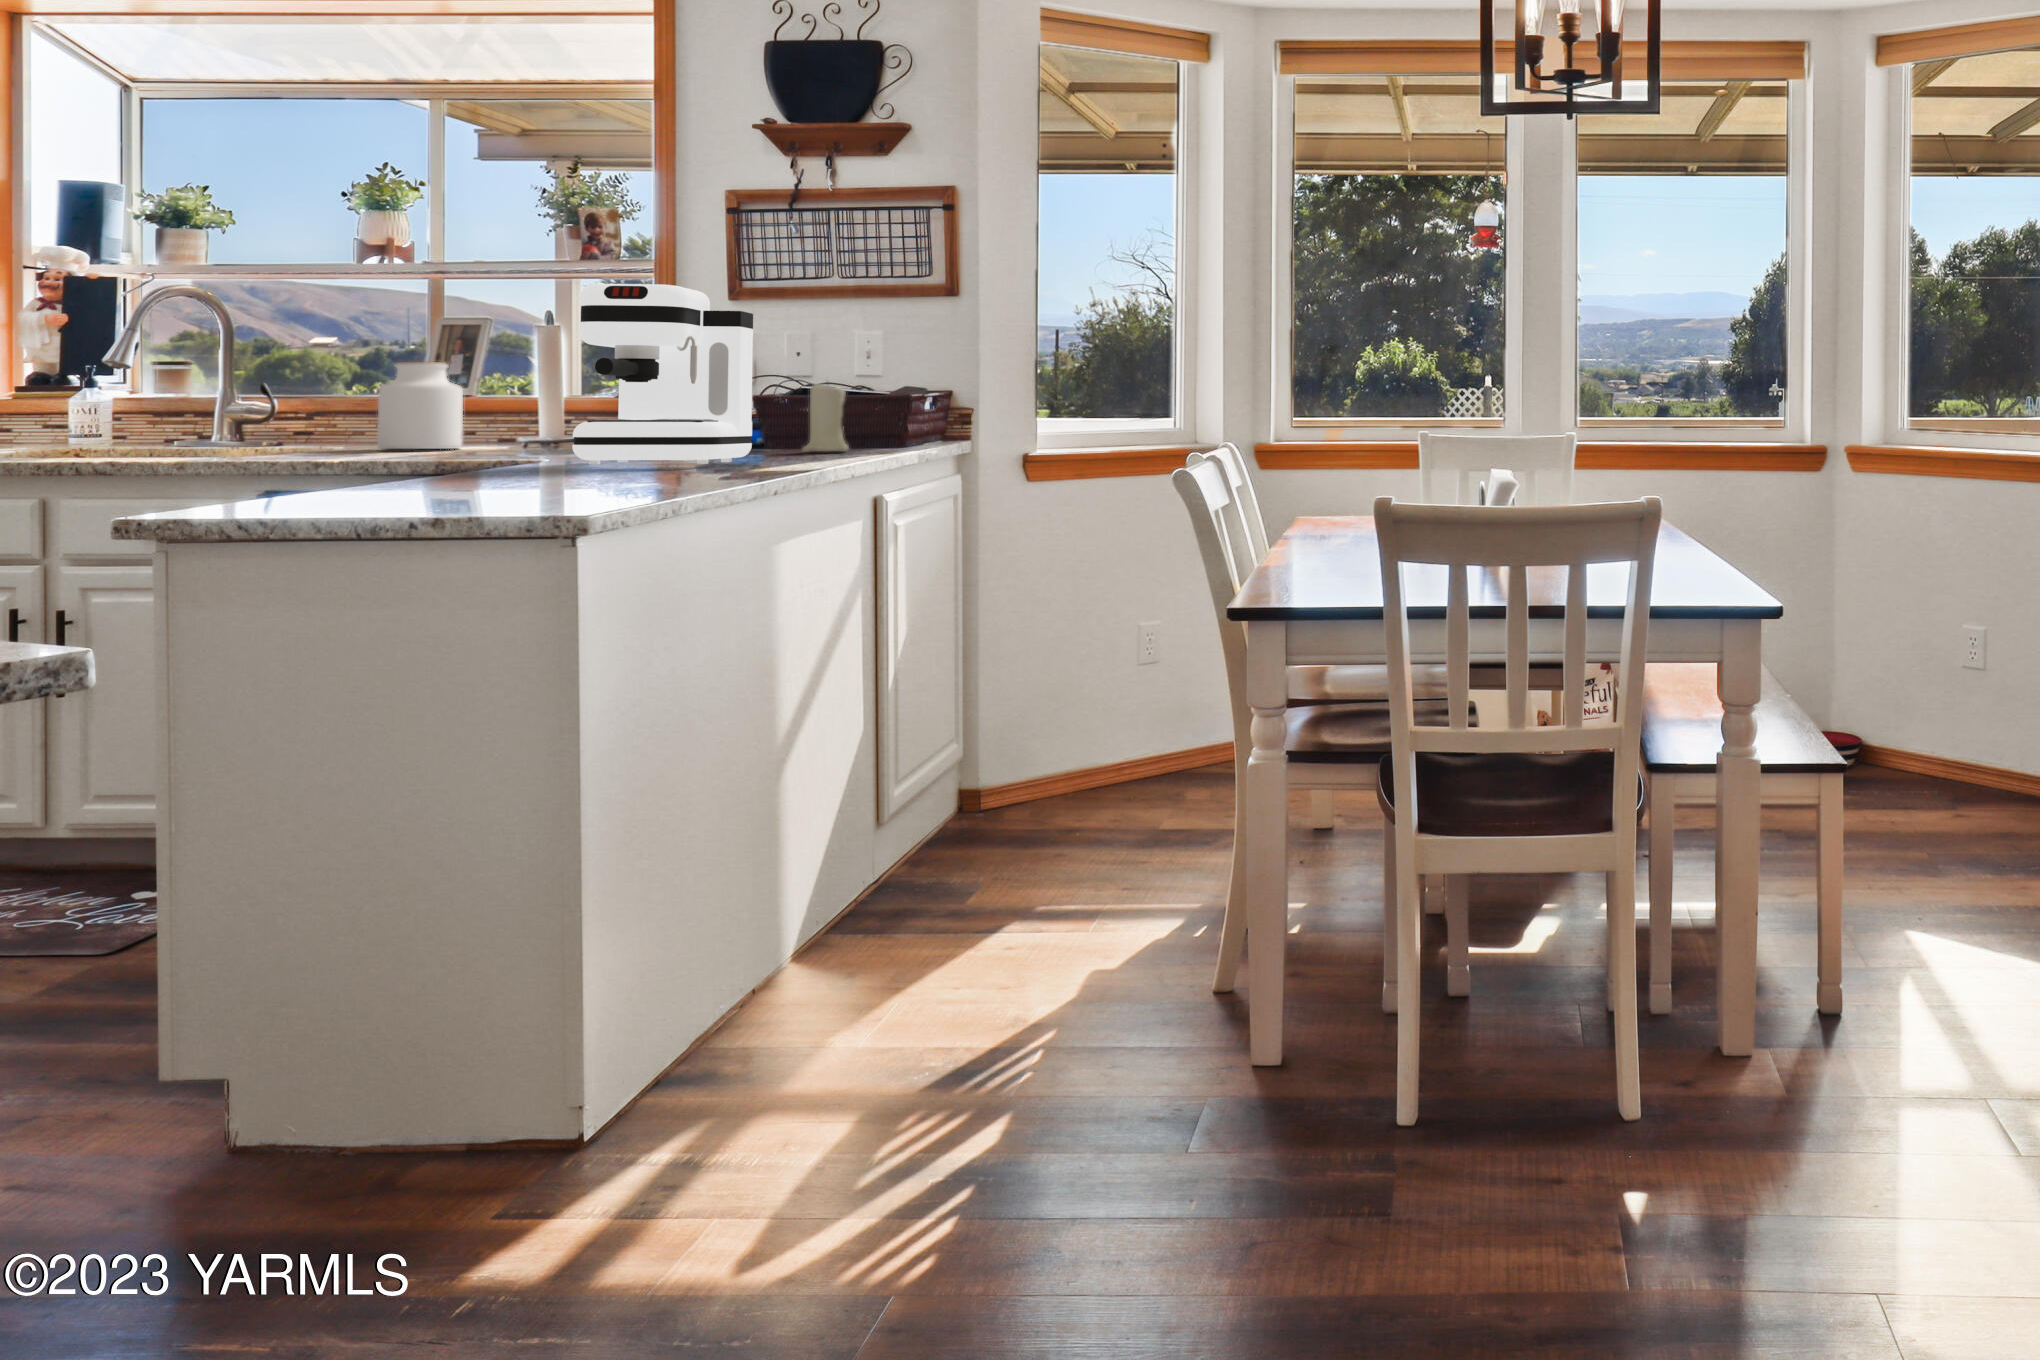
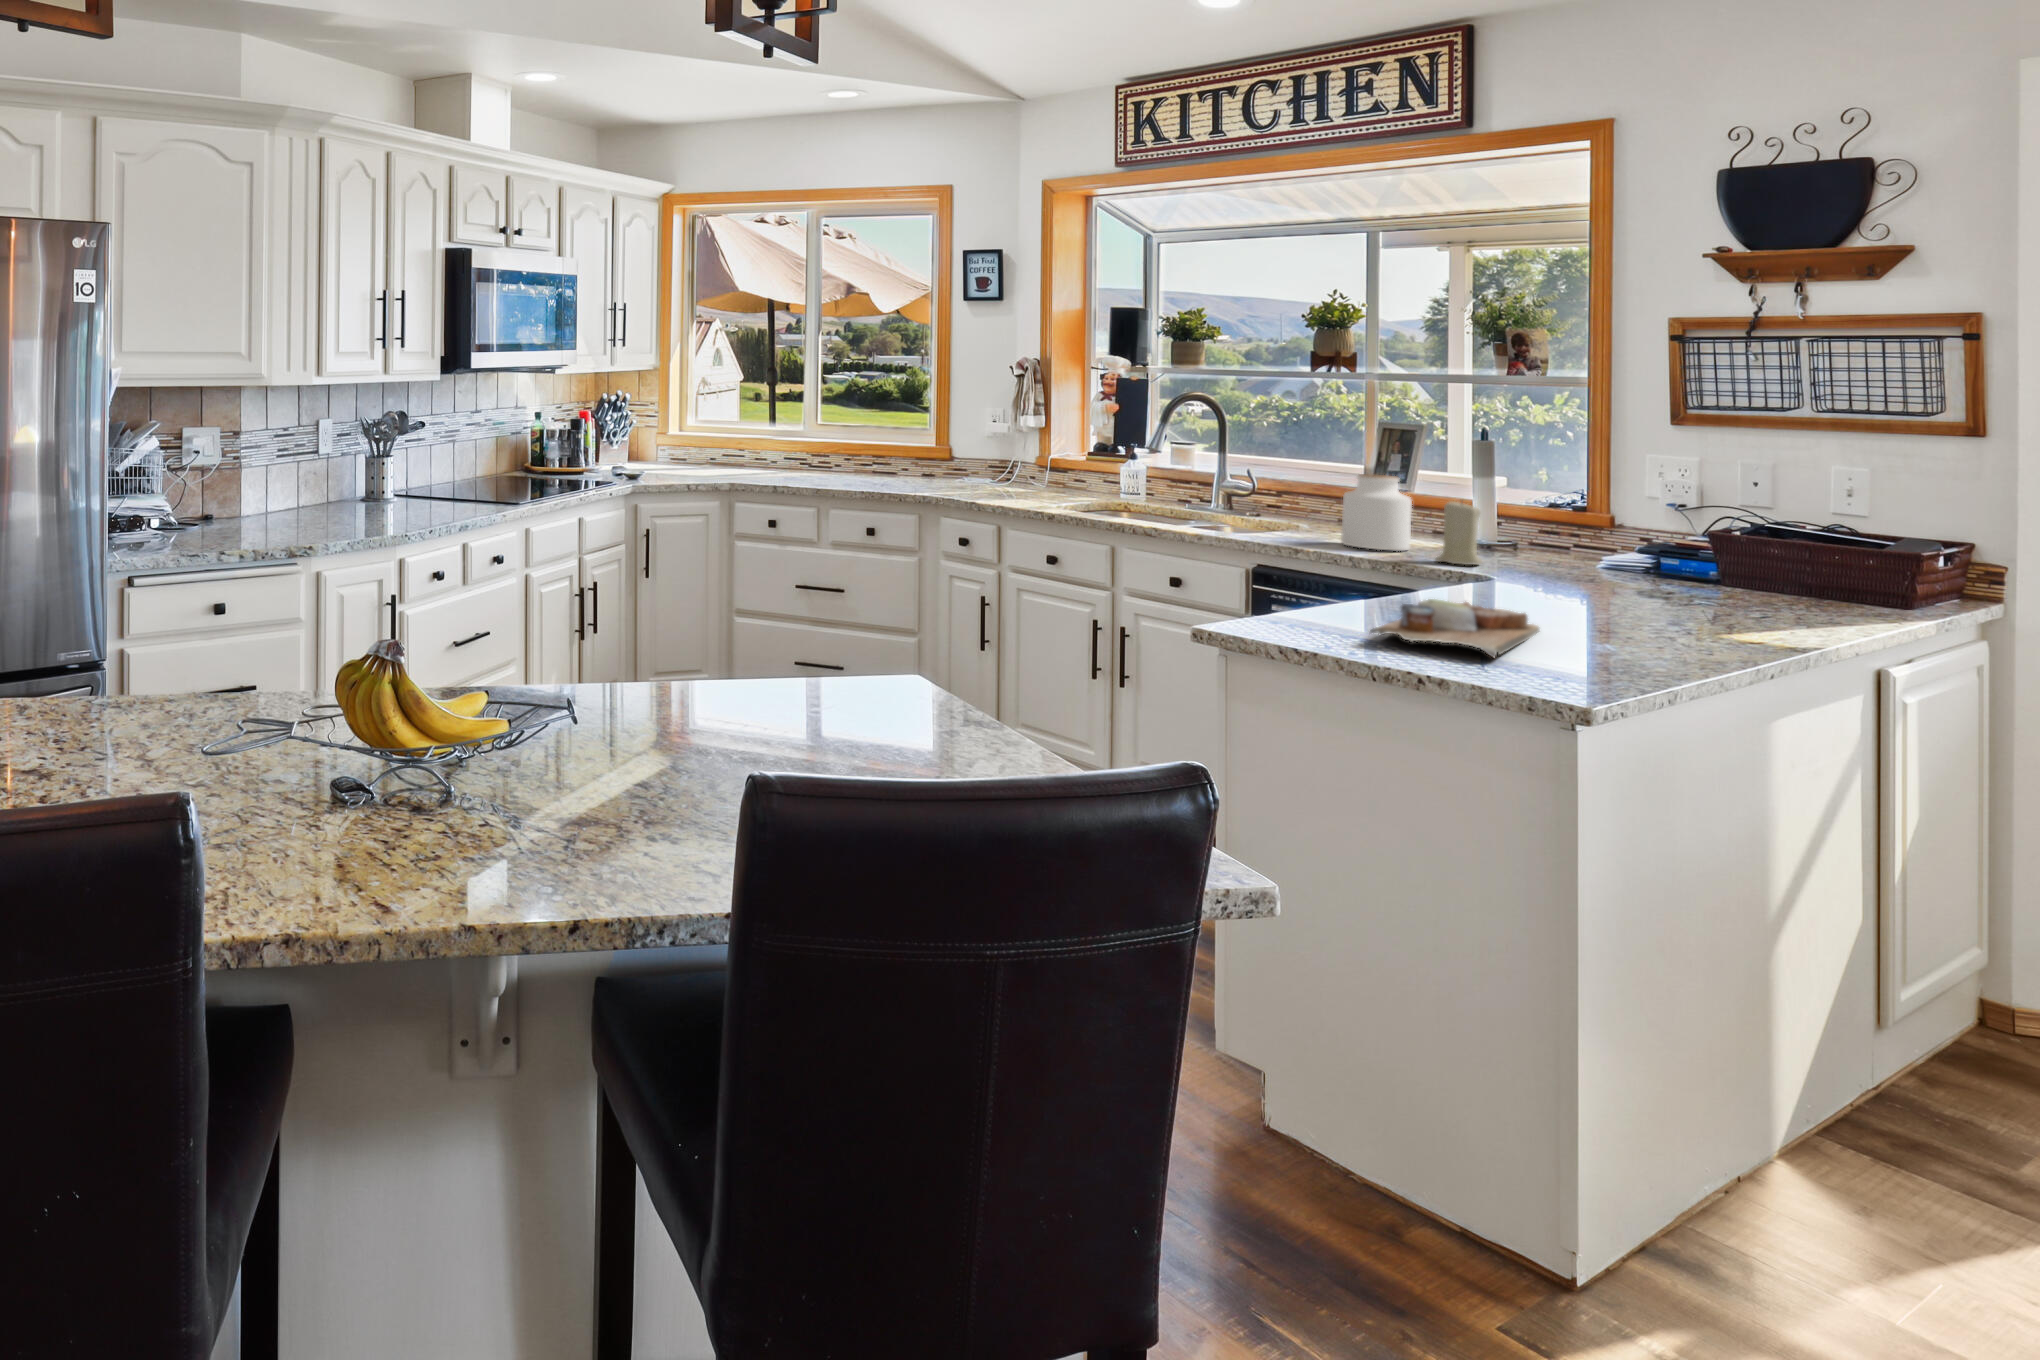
coffee maker: present [572,284,753,464] -> none [1531,438,1724,620]
candle: present [803,384,849,451] -> present [1436,502,1482,565]
cutting board: none [356,446,569,491] -> present [1371,599,1539,658]

